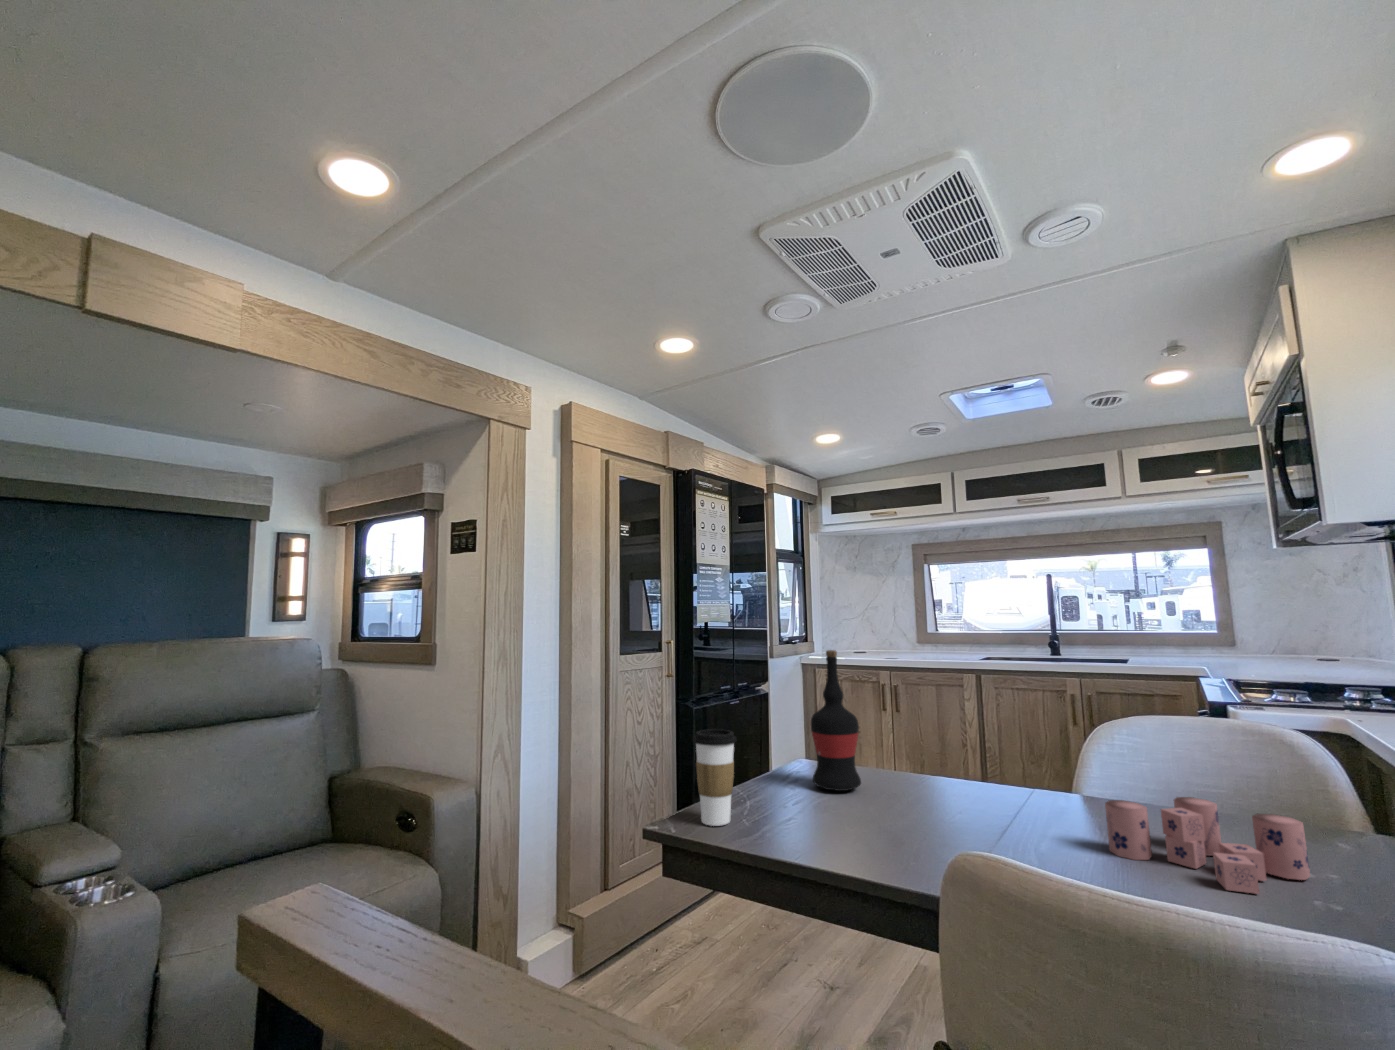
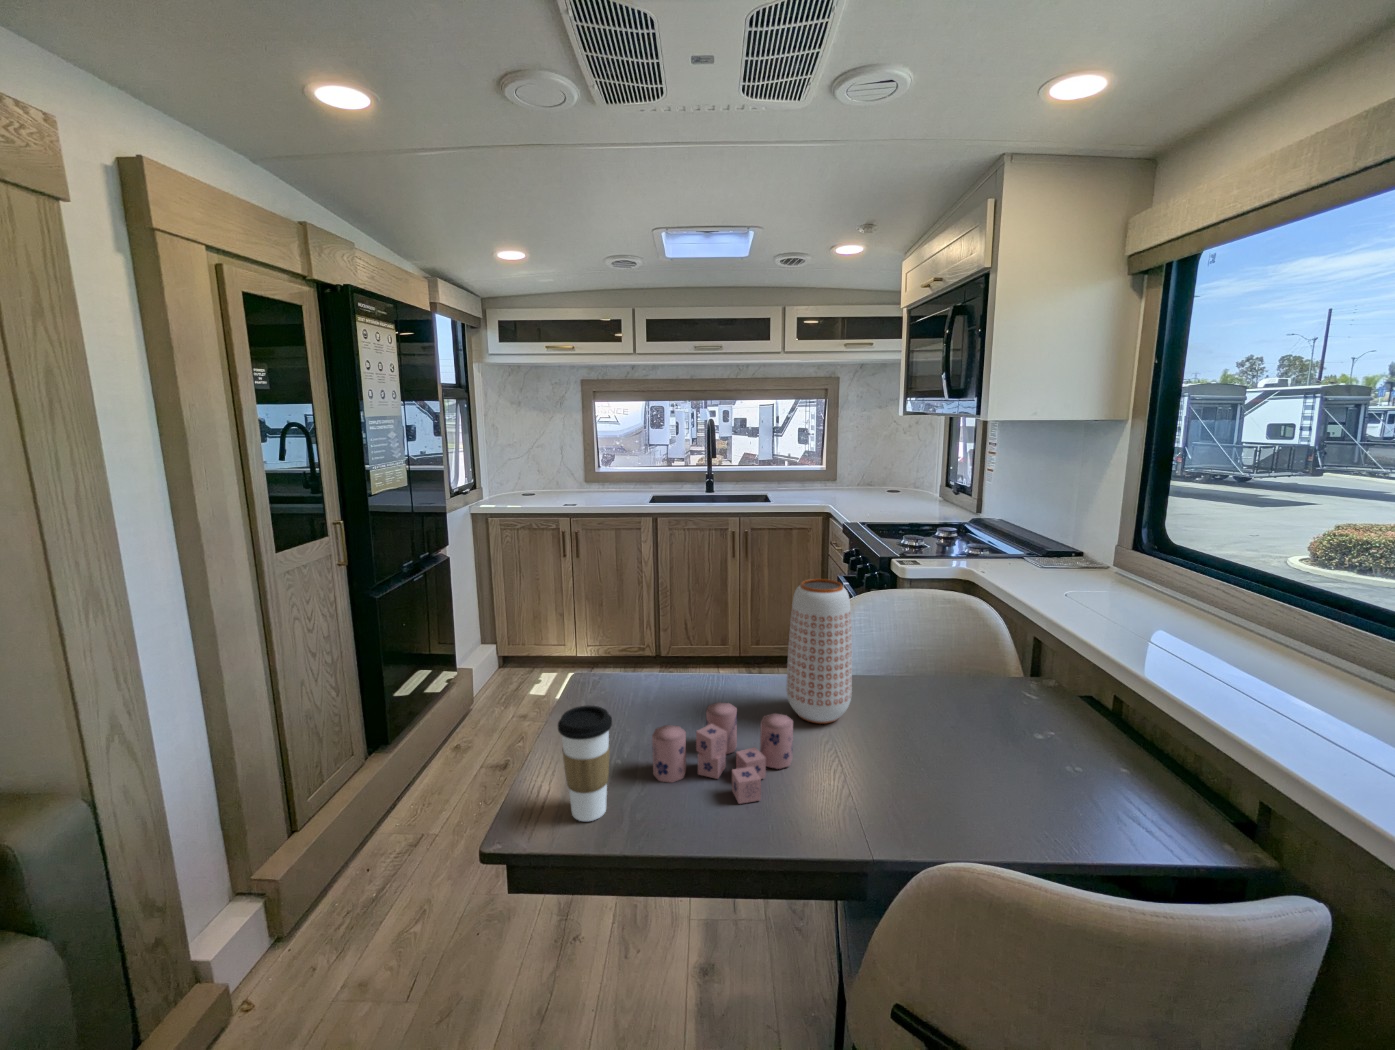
wine bottle: present [811,650,861,791] -> none [633,571,685,716]
vase: none [957,666,1036,827] -> present [786,579,852,724]
candle: present [1105,797,1311,894] -> present [652,702,793,804]

